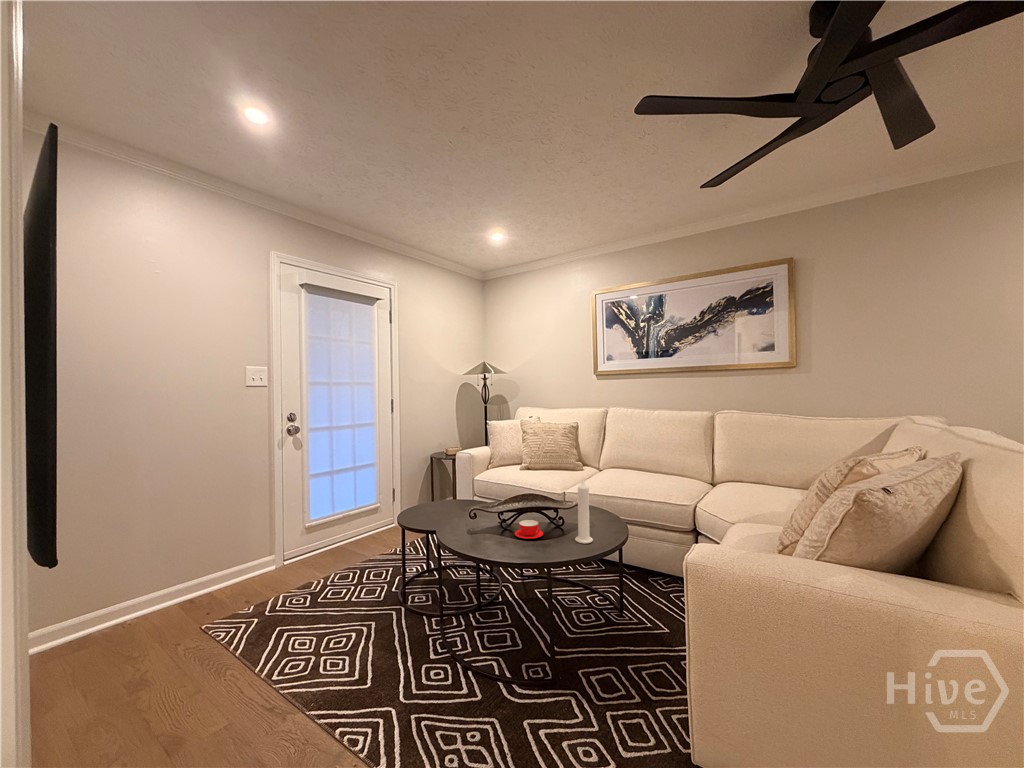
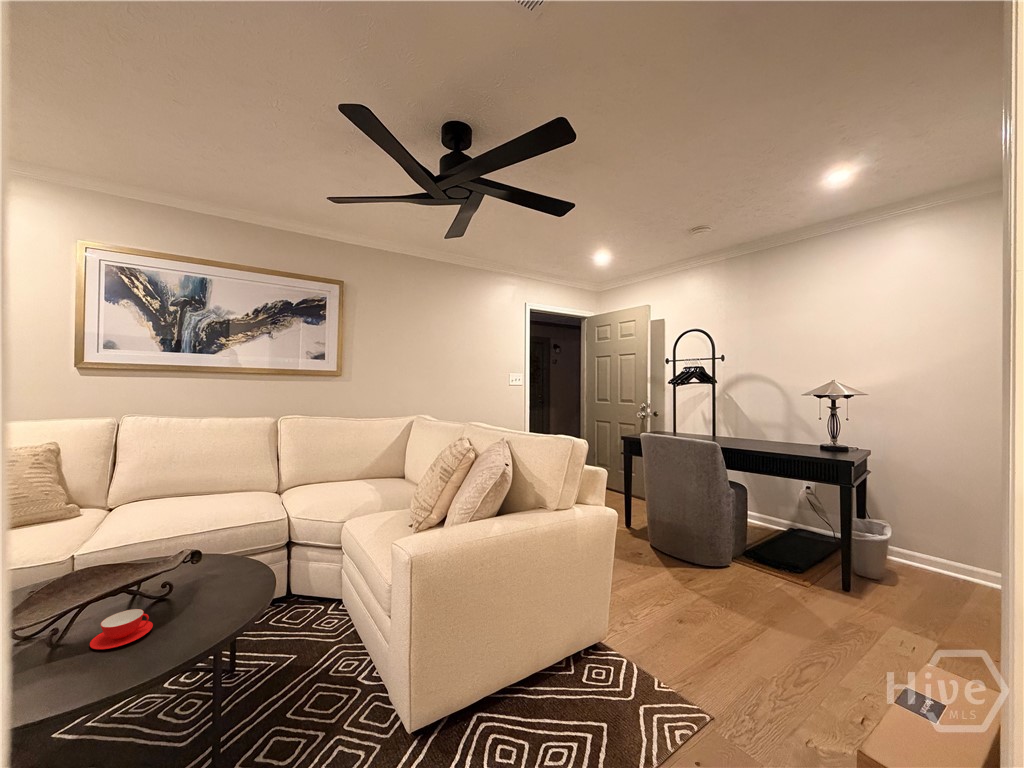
candle: present [575,479,593,544] -> none [206,522,234,607]

